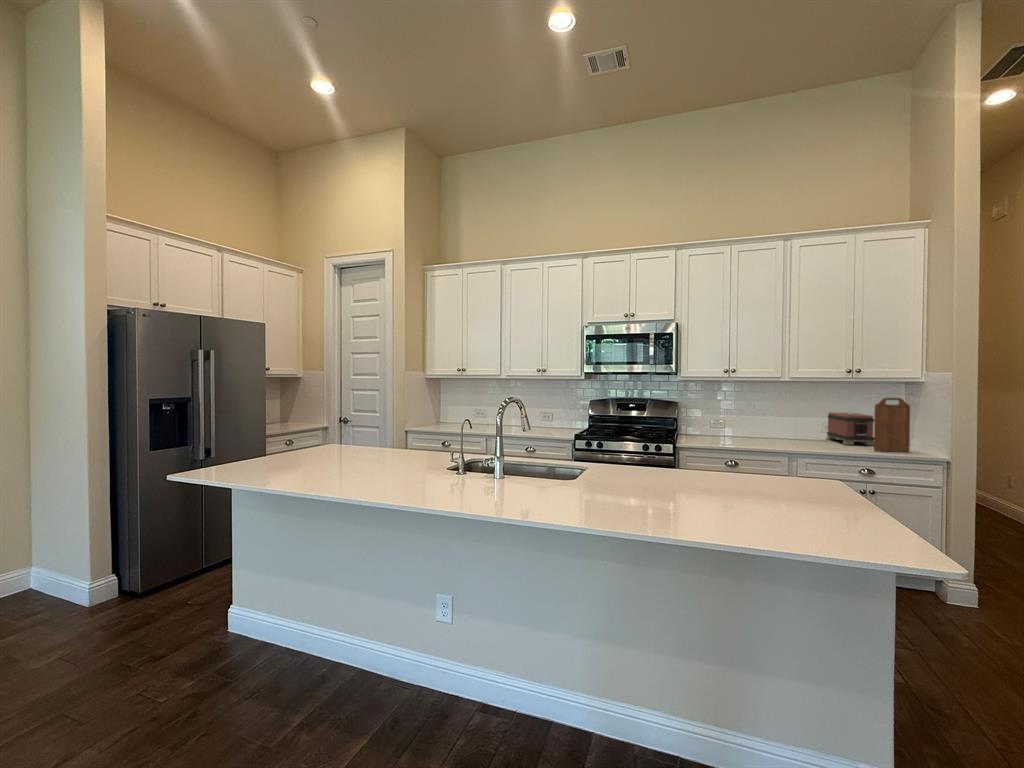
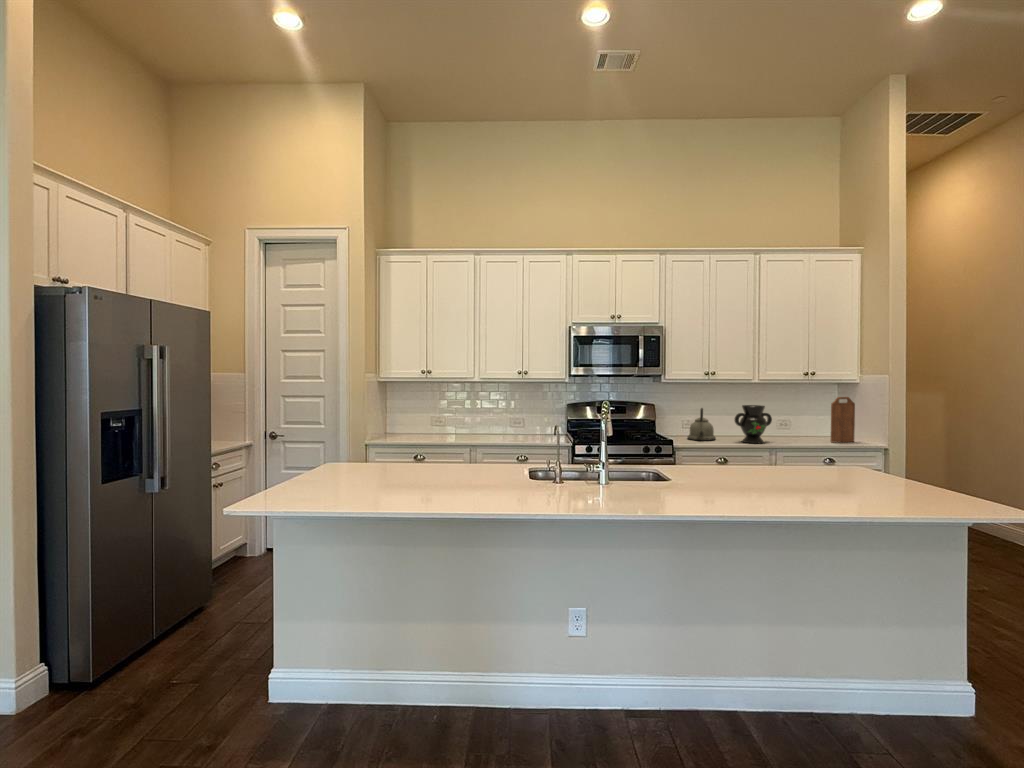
decorative vase: none [751,405,799,447] -> present [735,405,772,443]
kettle: none [706,407,737,442] -> present [687,408,716,441]
toaster: present [826,412,874,445] -> none [778,410,823,438]

